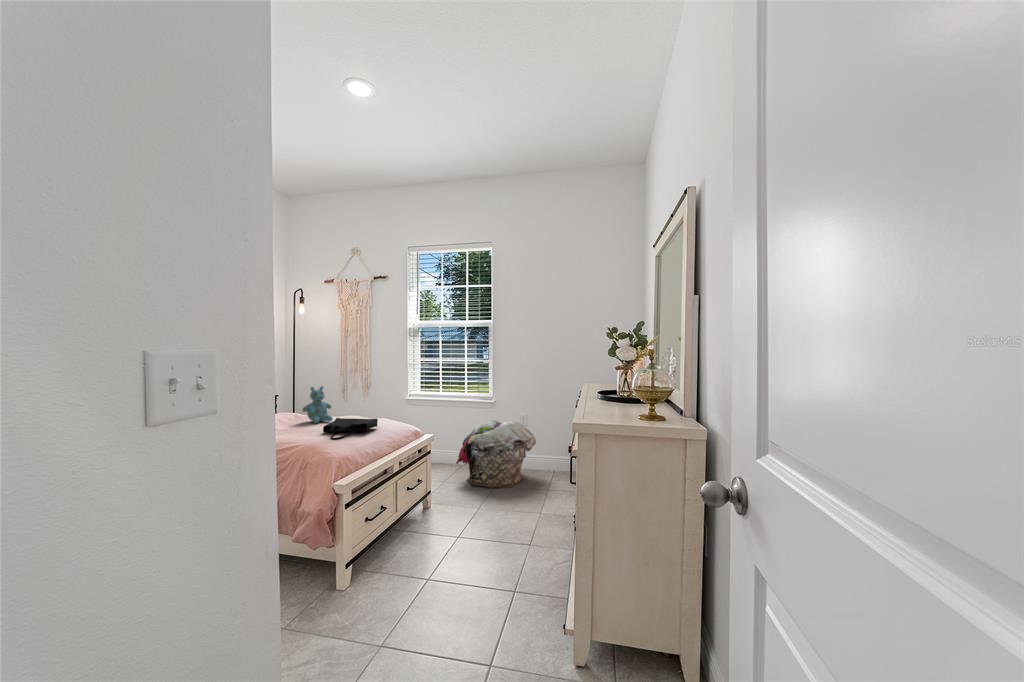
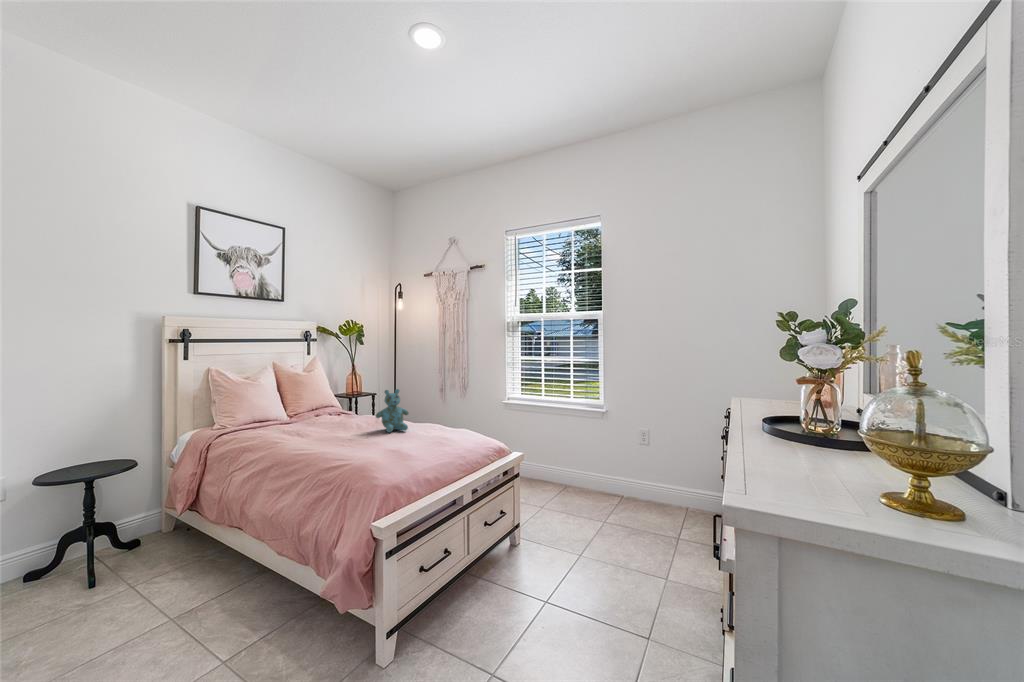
tote bag: present [323,418,378,440] -> none [386,428,452,460]
laundry basket: present [456,420,536,488] -> none [556,436,661,526]

